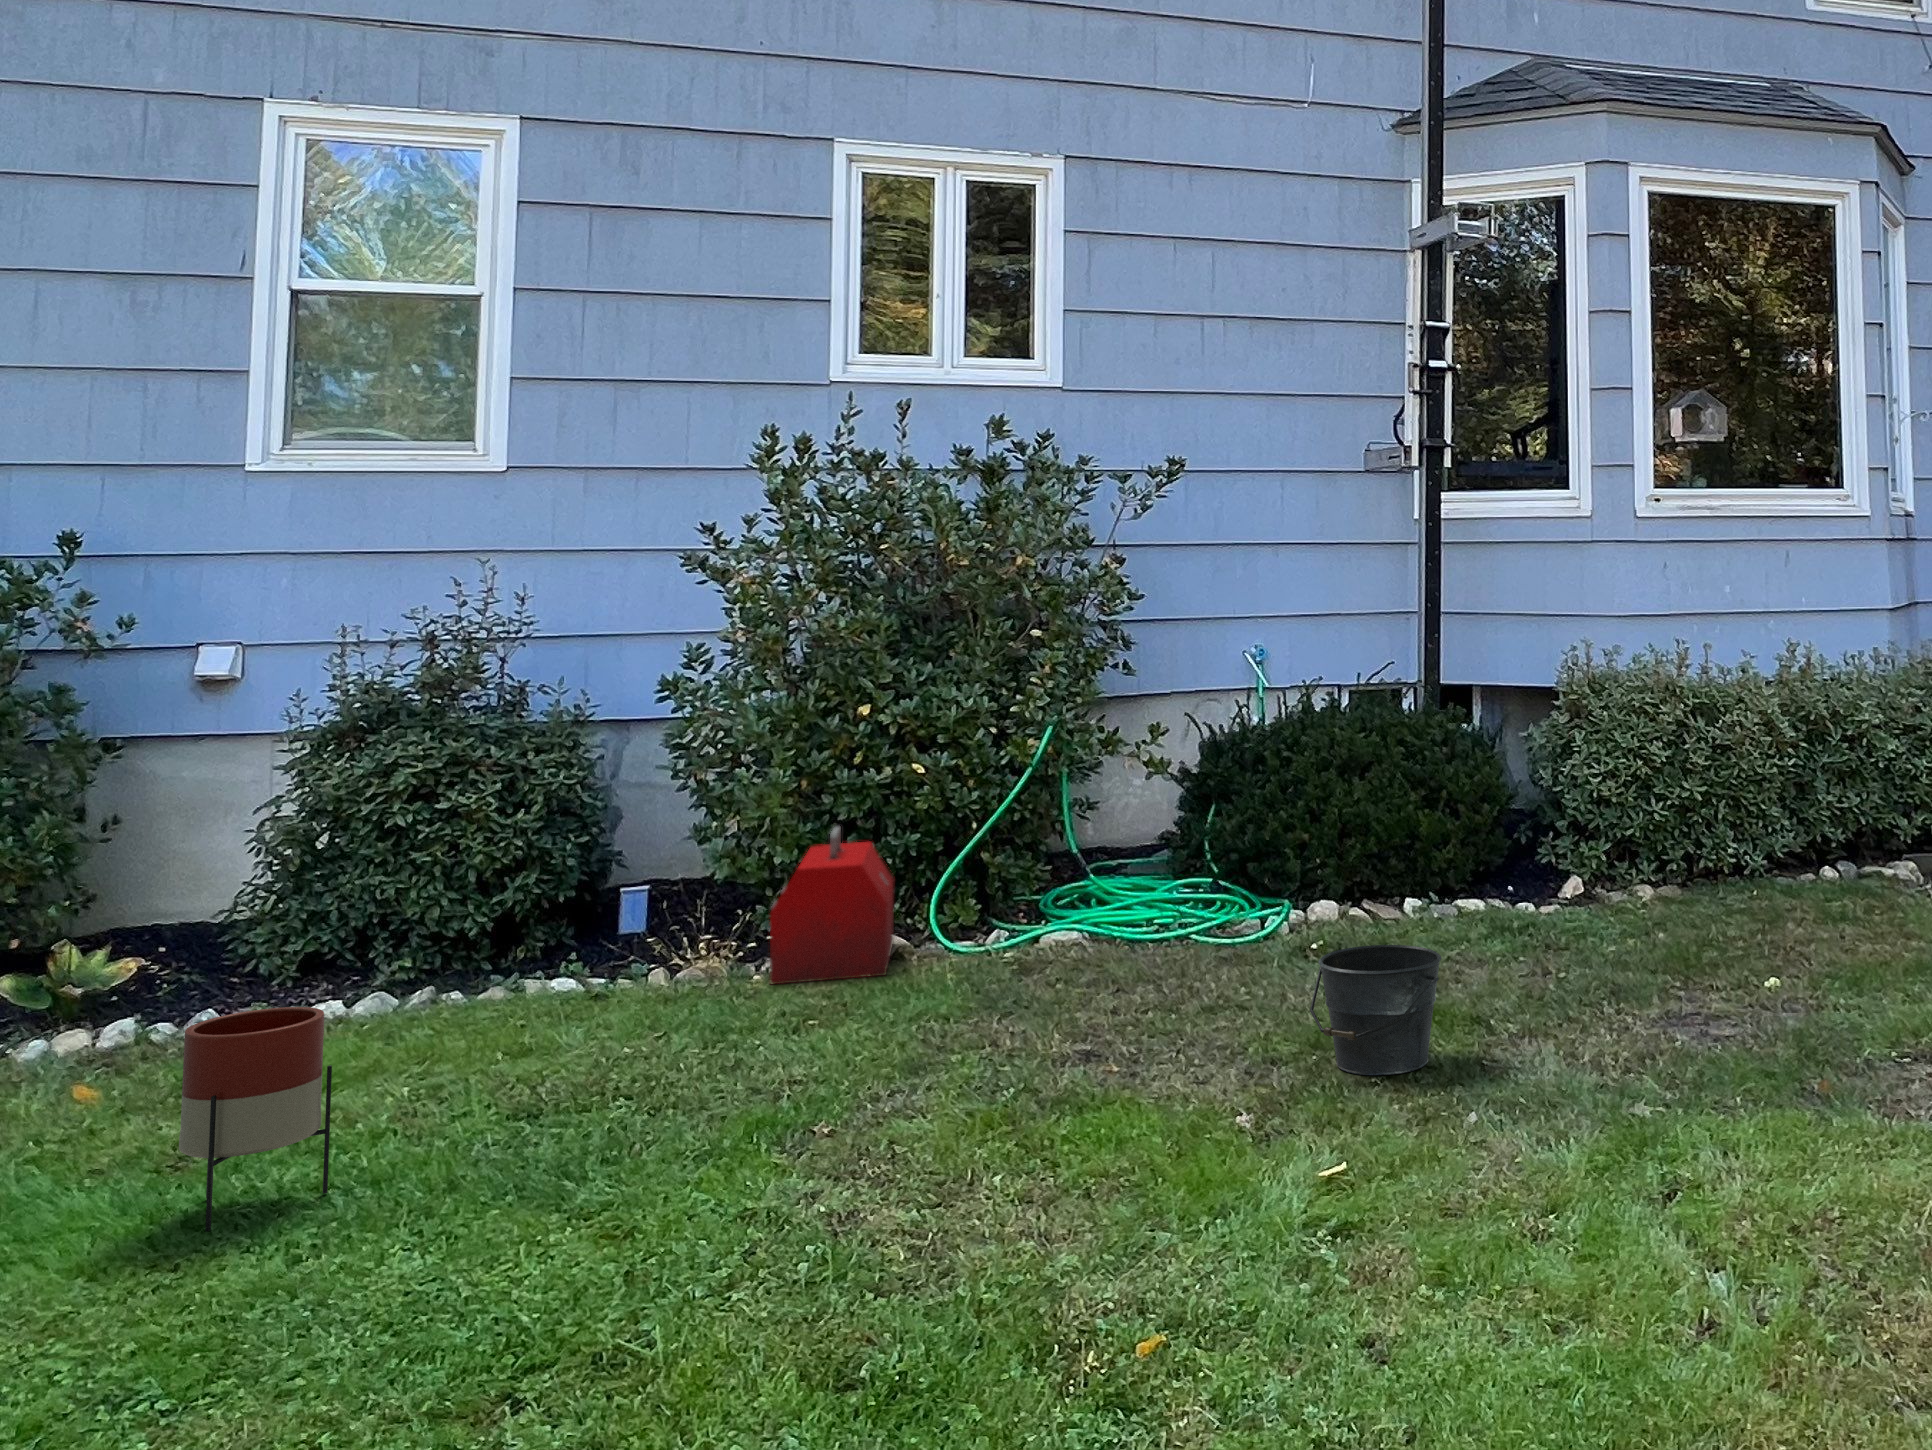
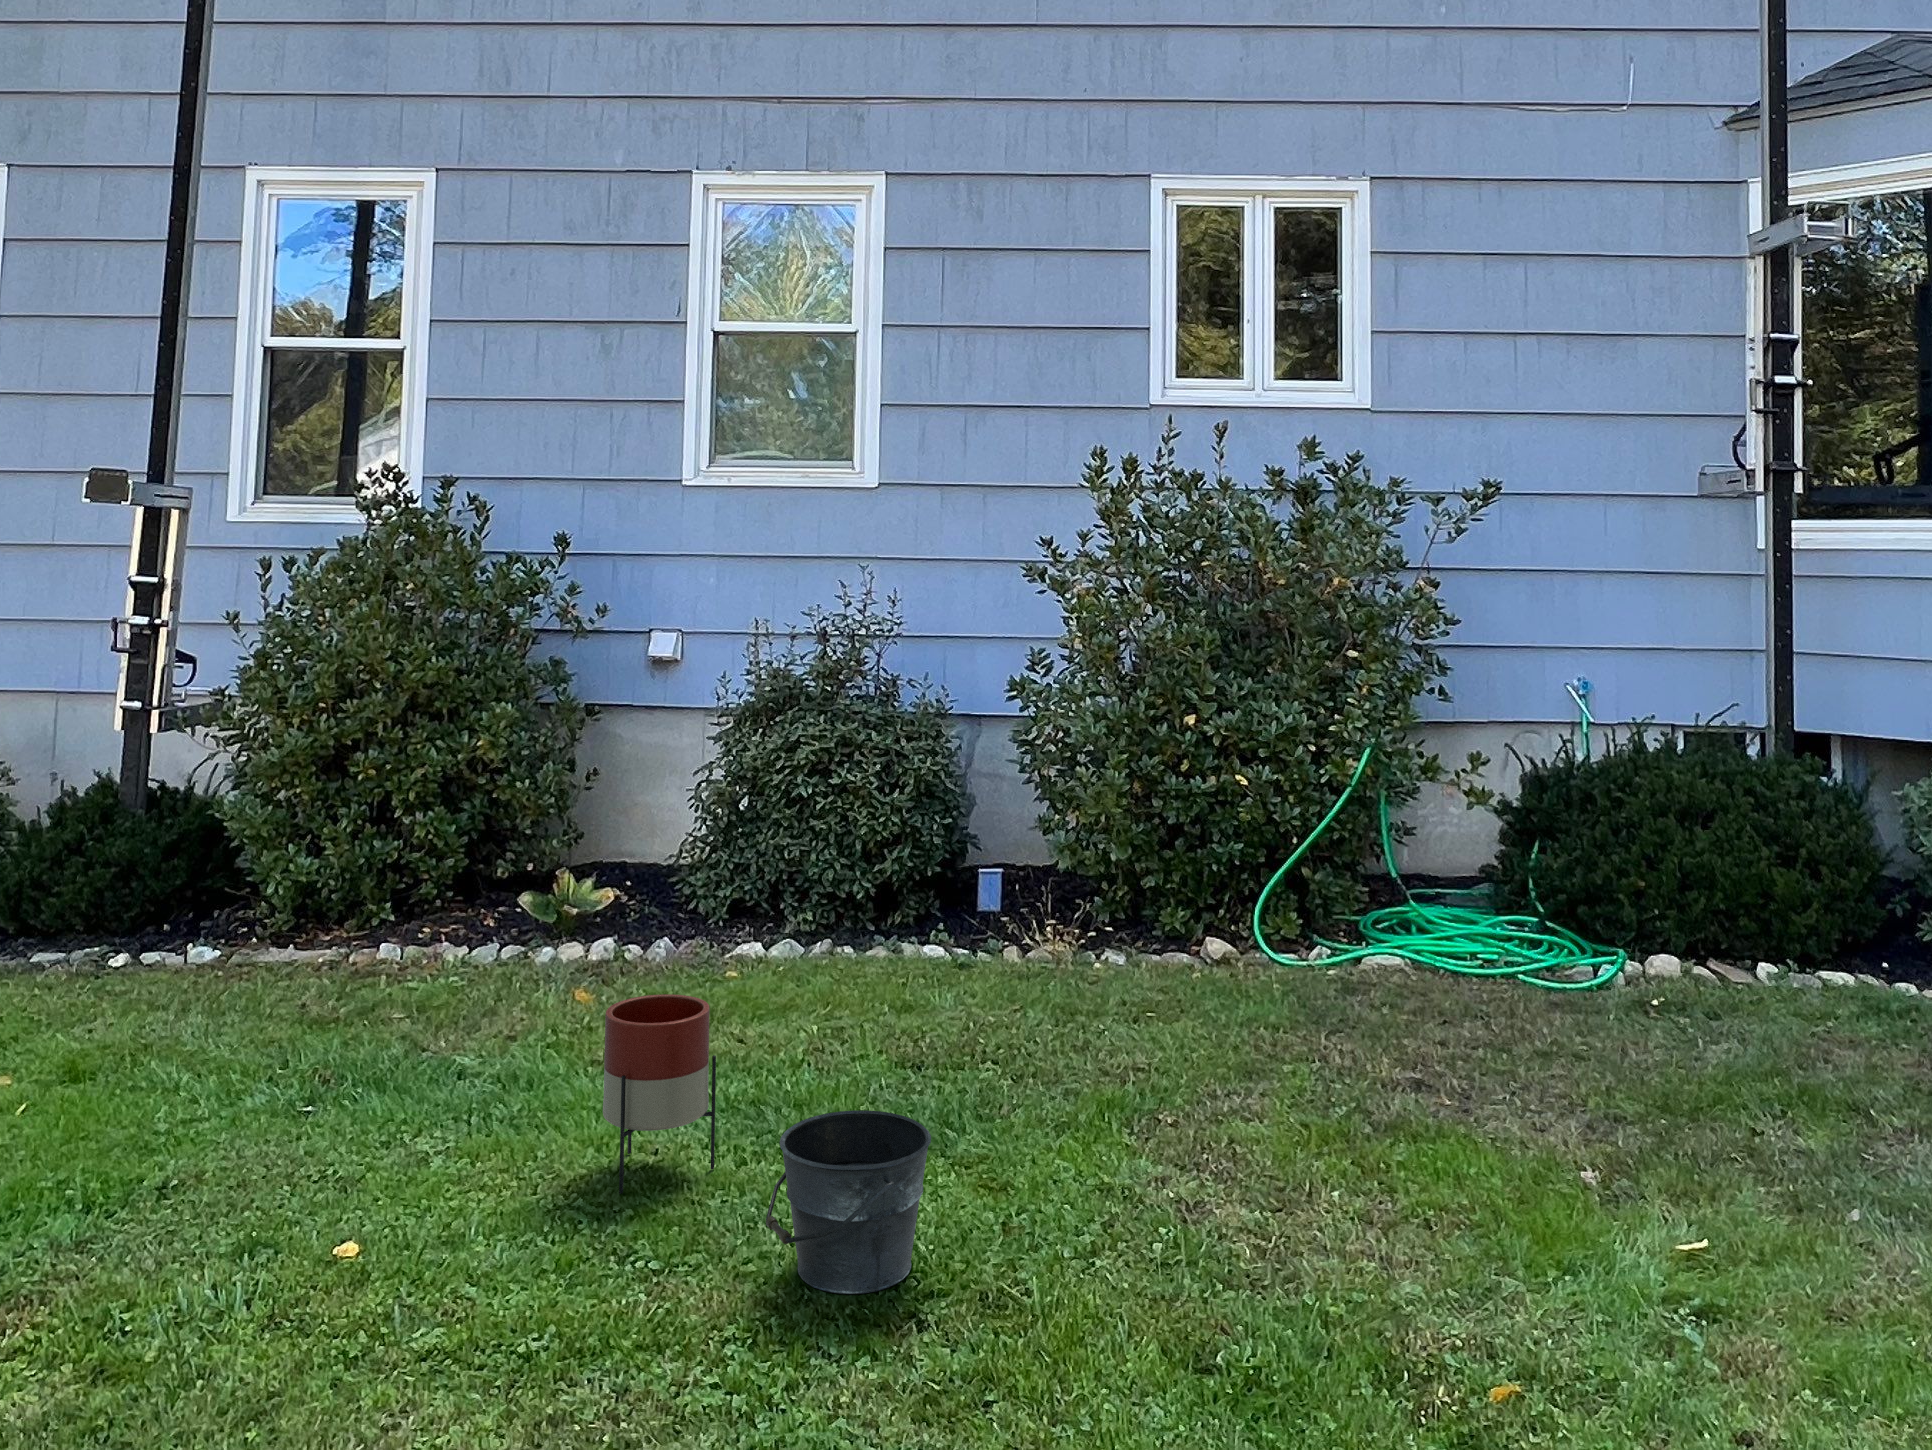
toolbox: present [770,827,894,984] -> none [1101,834,1216,989]
bucket: present [1310,945,1441,1075] -> present [766,1110,931,1294]

